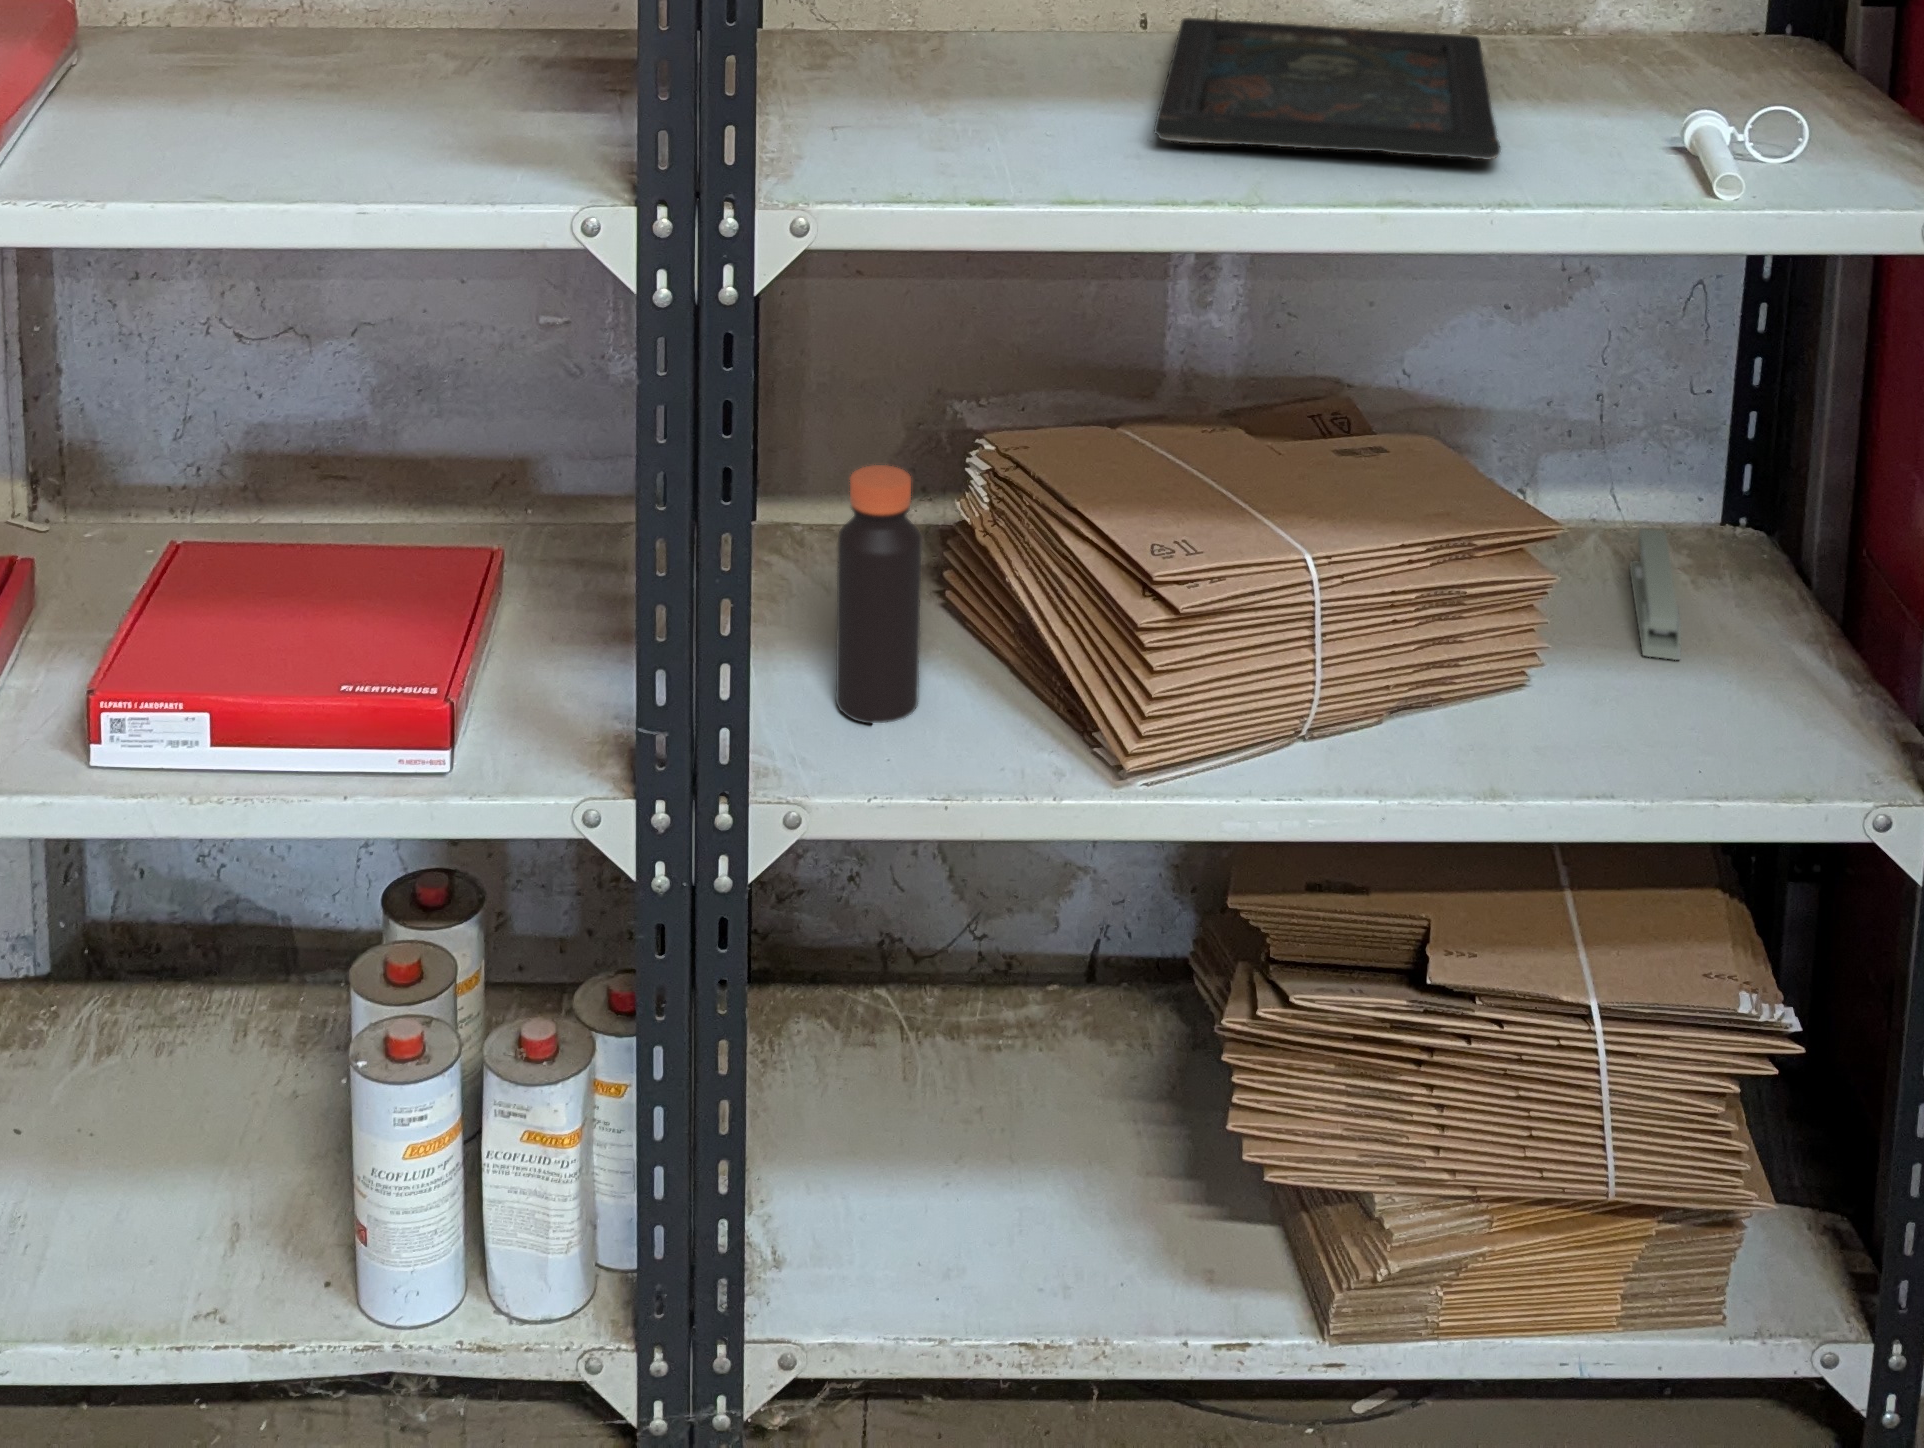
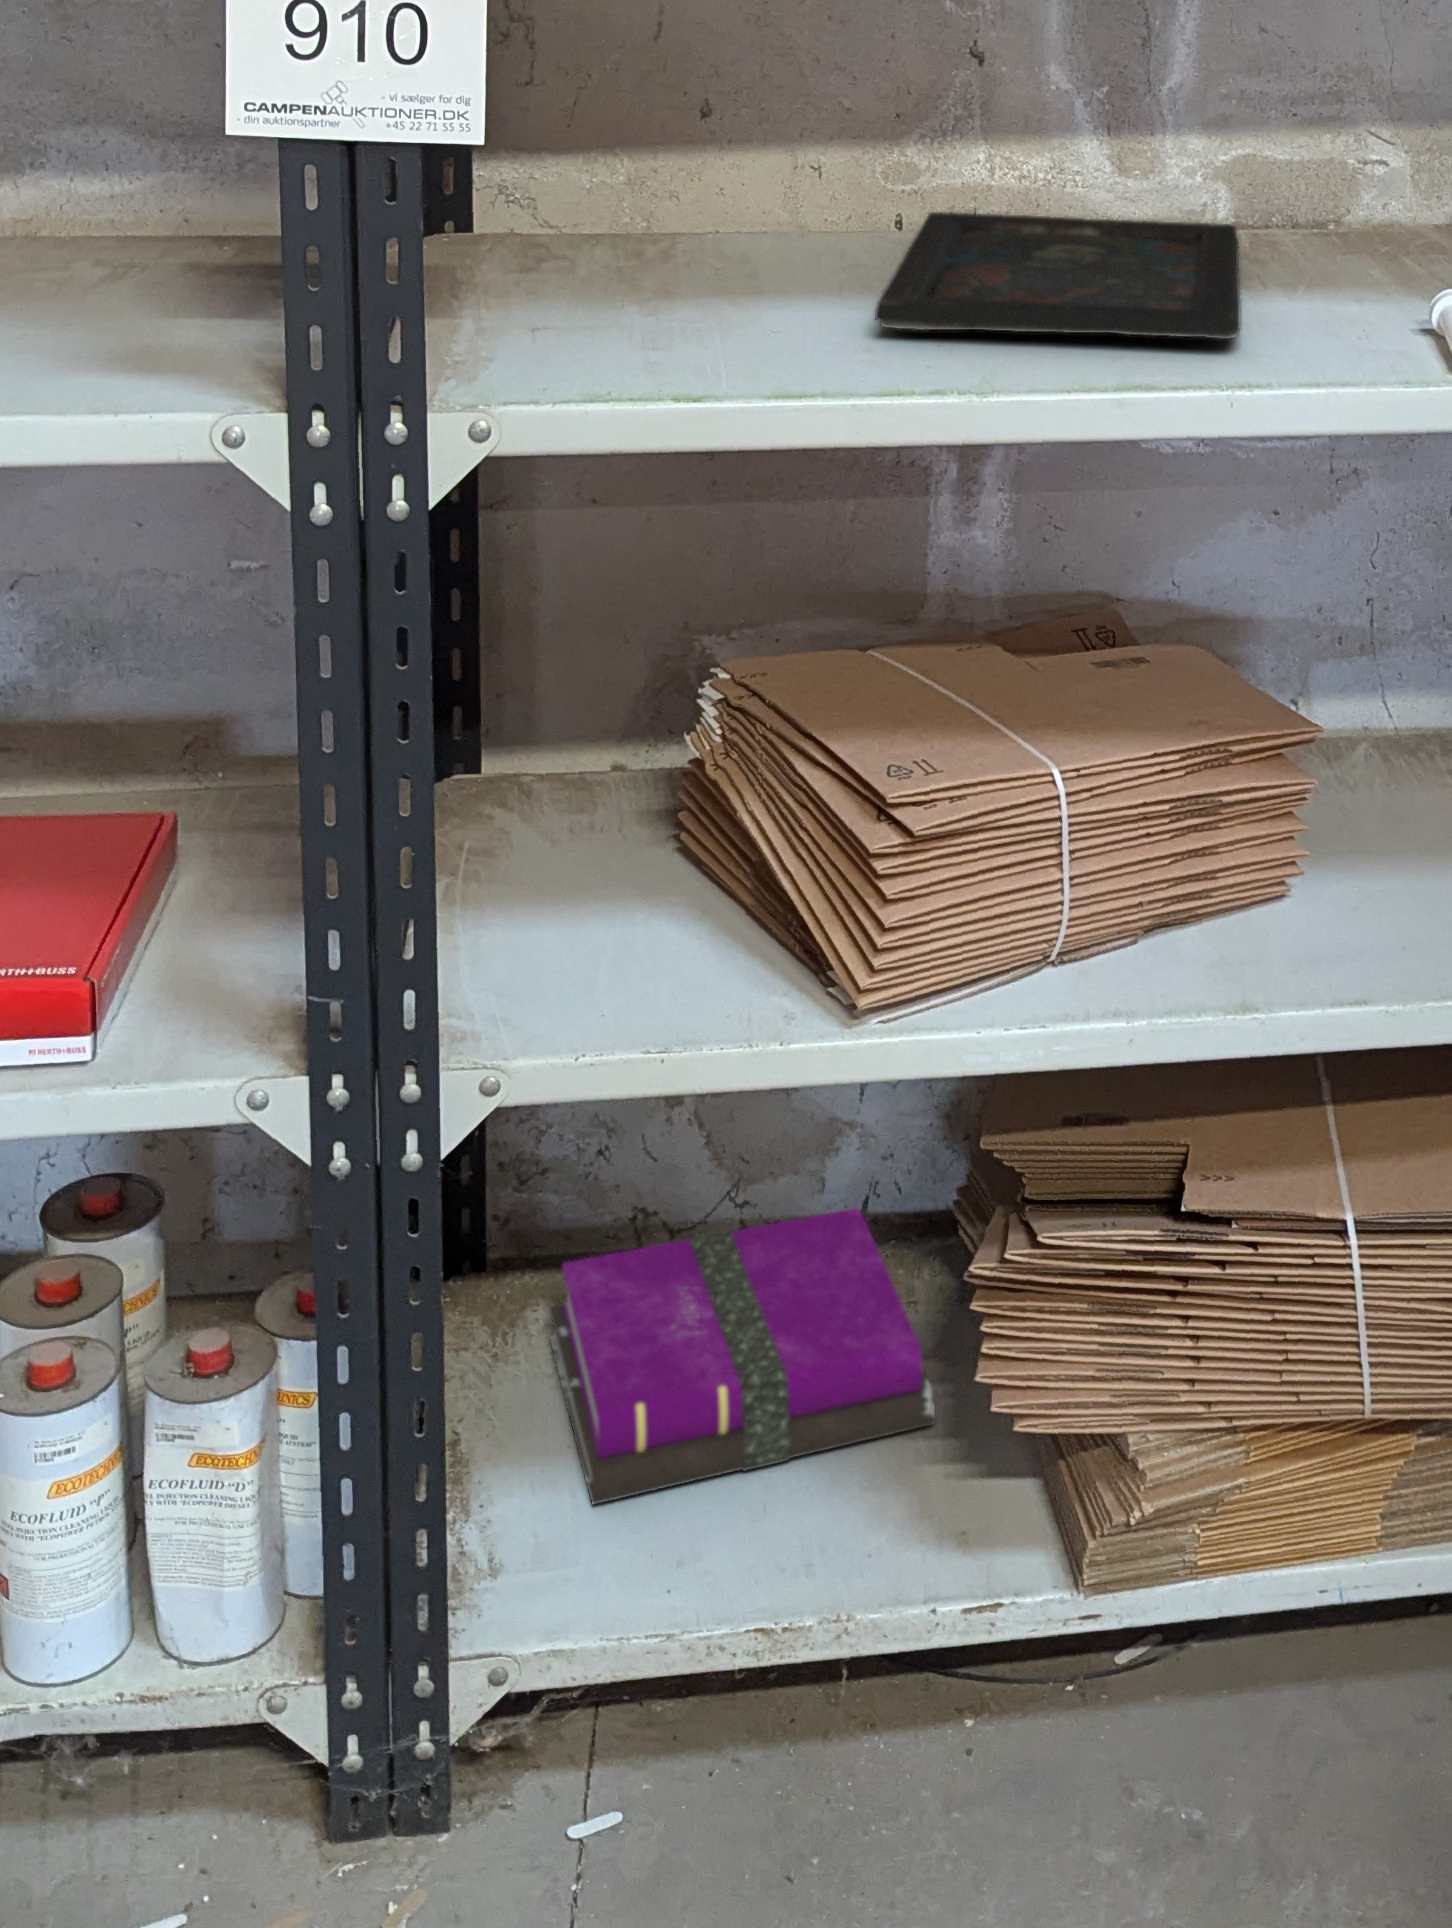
bottle: present [836,465,922,724] -> none [539,694,636,976]
stapler: present [1630,528,1681,660] -> none [1398,730,1442,860]
notebook: none [812,954,1178,1213] -> present [549,1208,935,1504]

